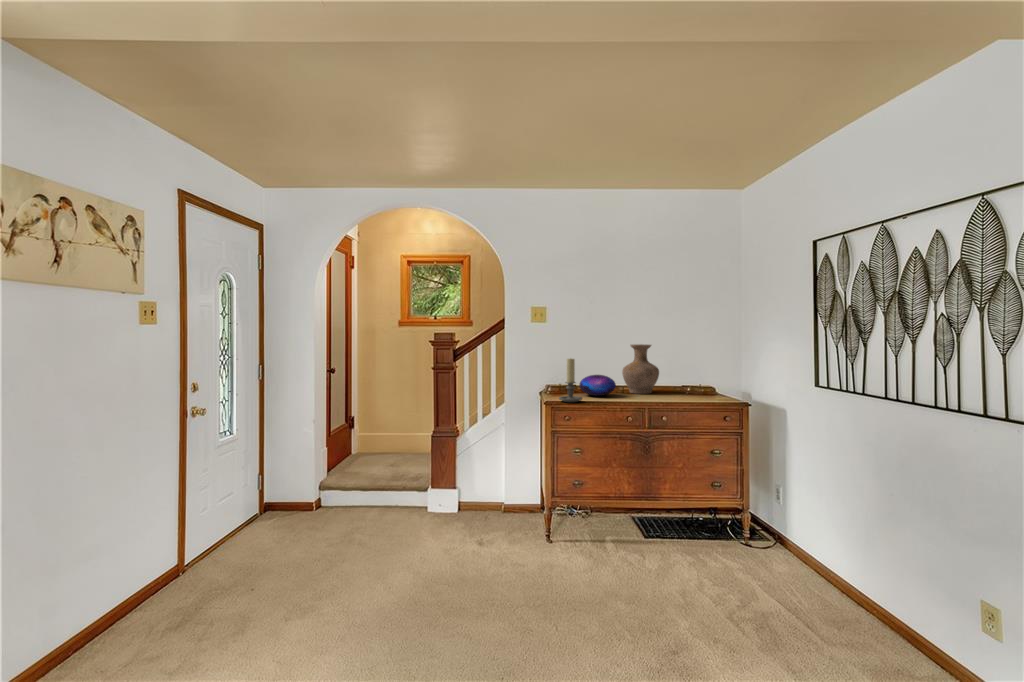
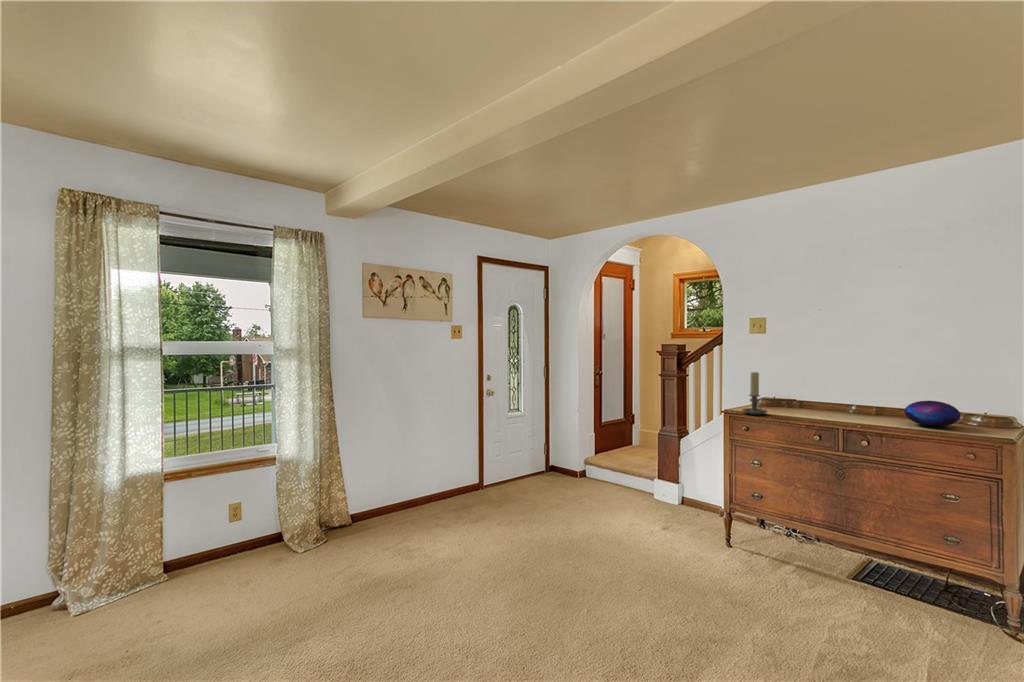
vase: present [622,344,659,394] -> none [847,361,896,417]
decorative orb: present [580,375,616,396] -> present [904,401,961,427]

